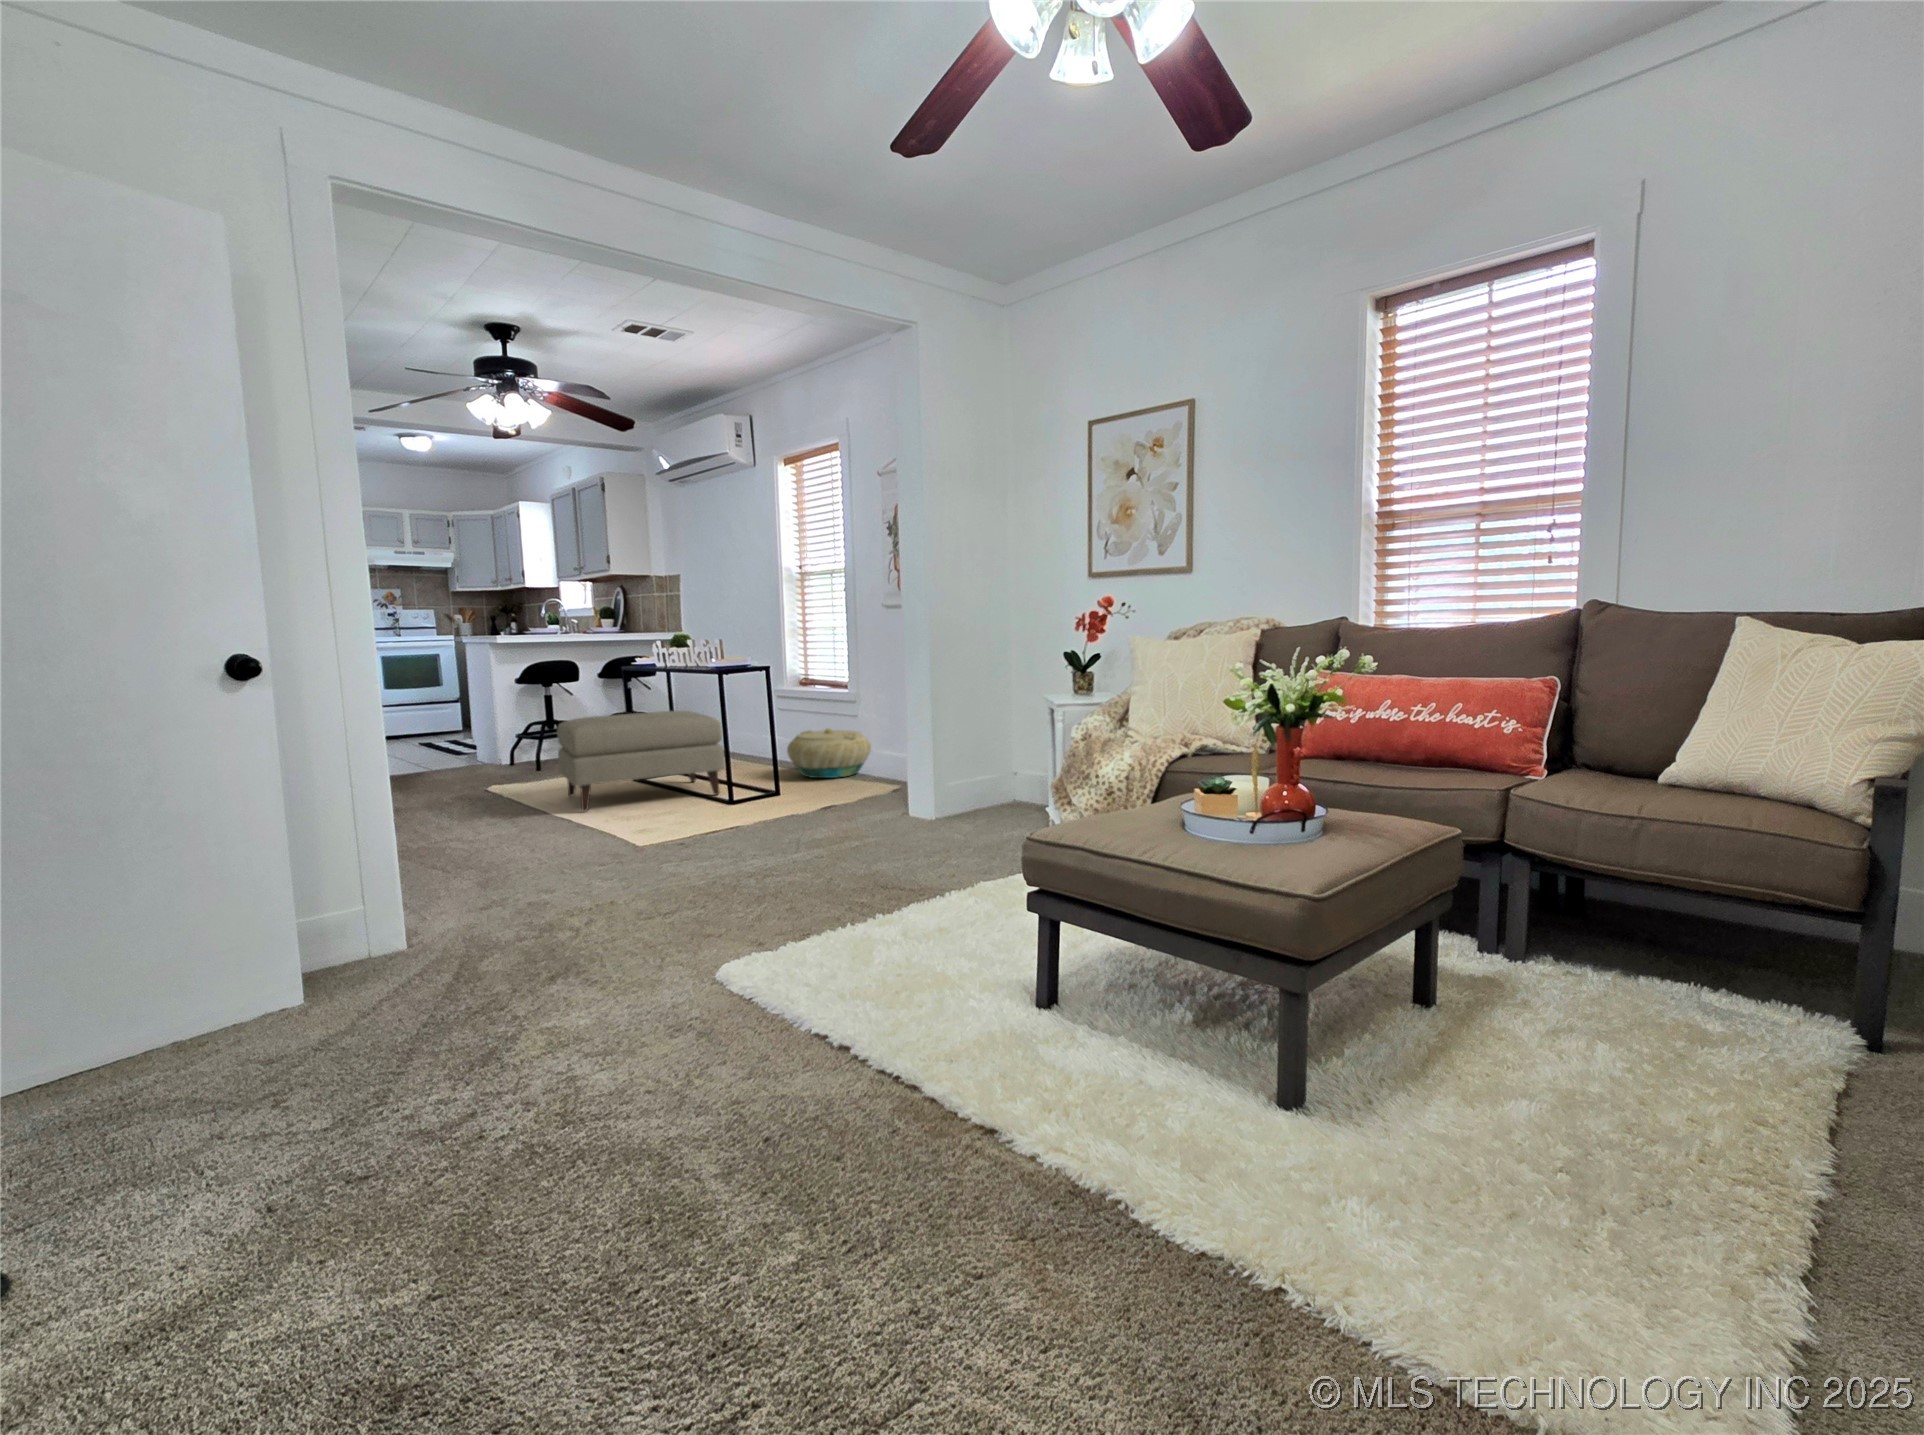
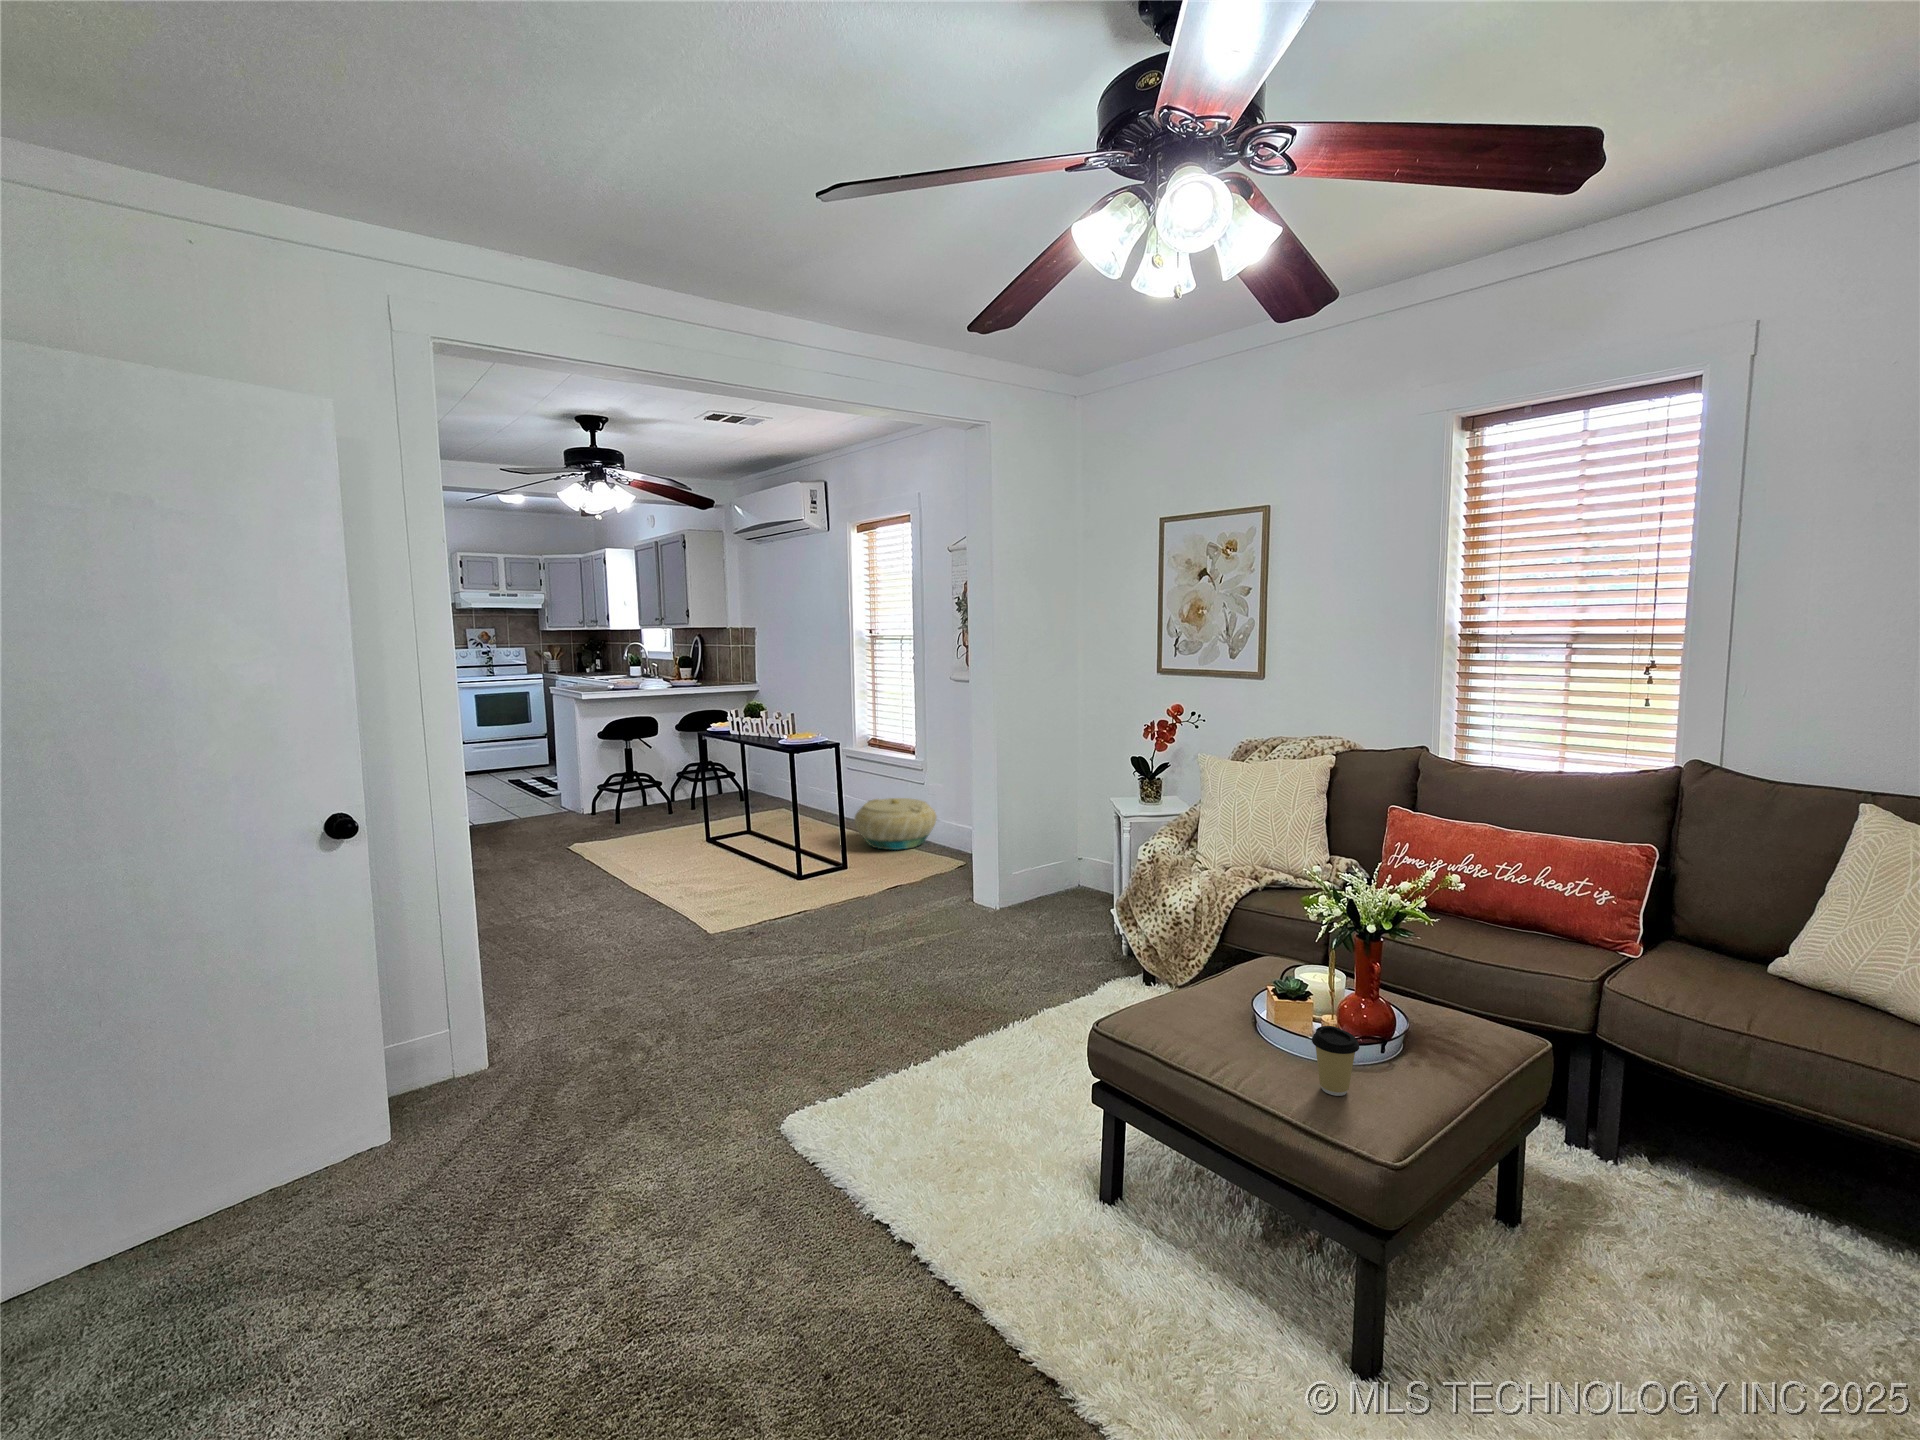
ottoman: present [557,711,725,812] -> none [635,781,793,887]
coffee cup: none [1247,792,1292,854] -> present [1312,1026,1359,1096]

